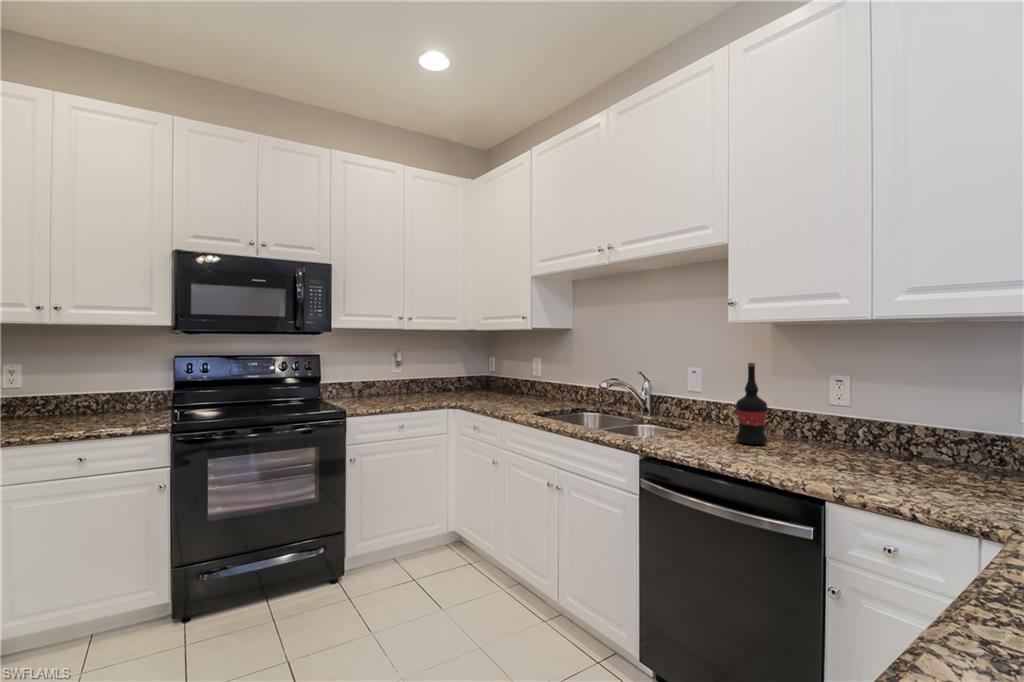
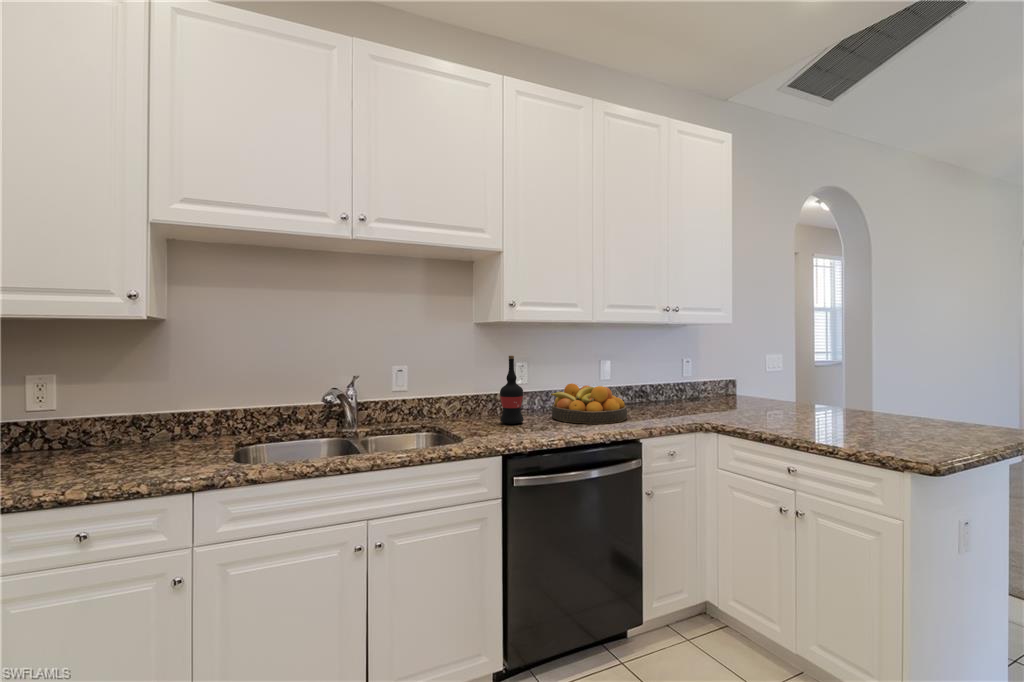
fruit bowl: none [800,411,942,482] -> present [551,384,627,424]

